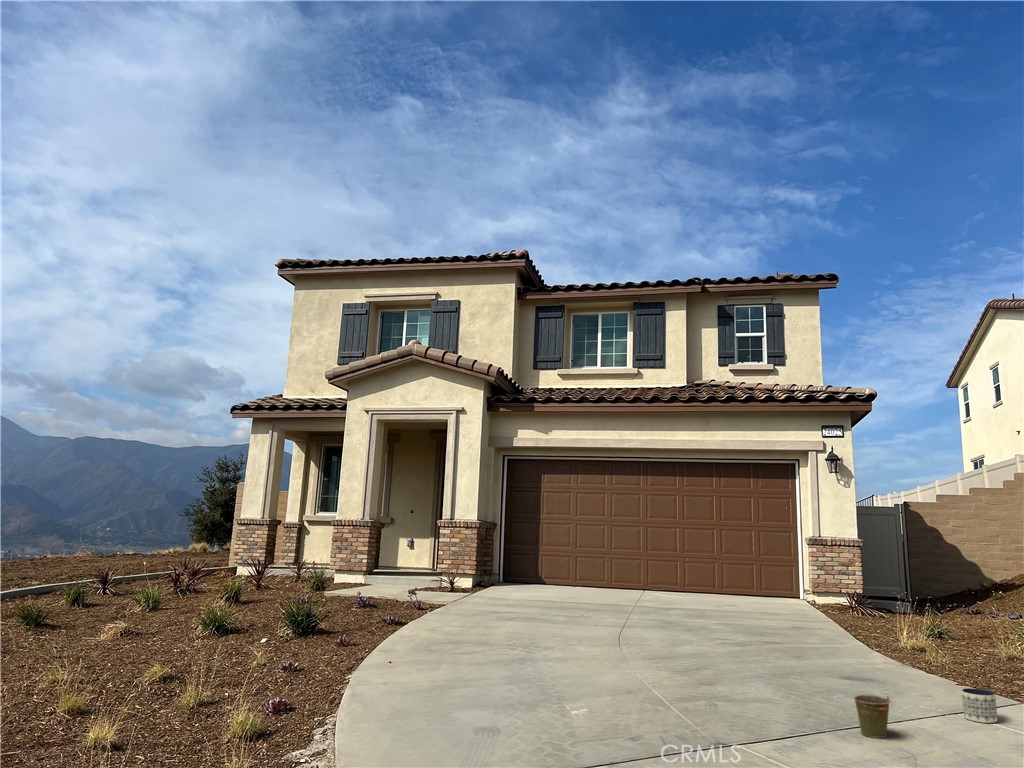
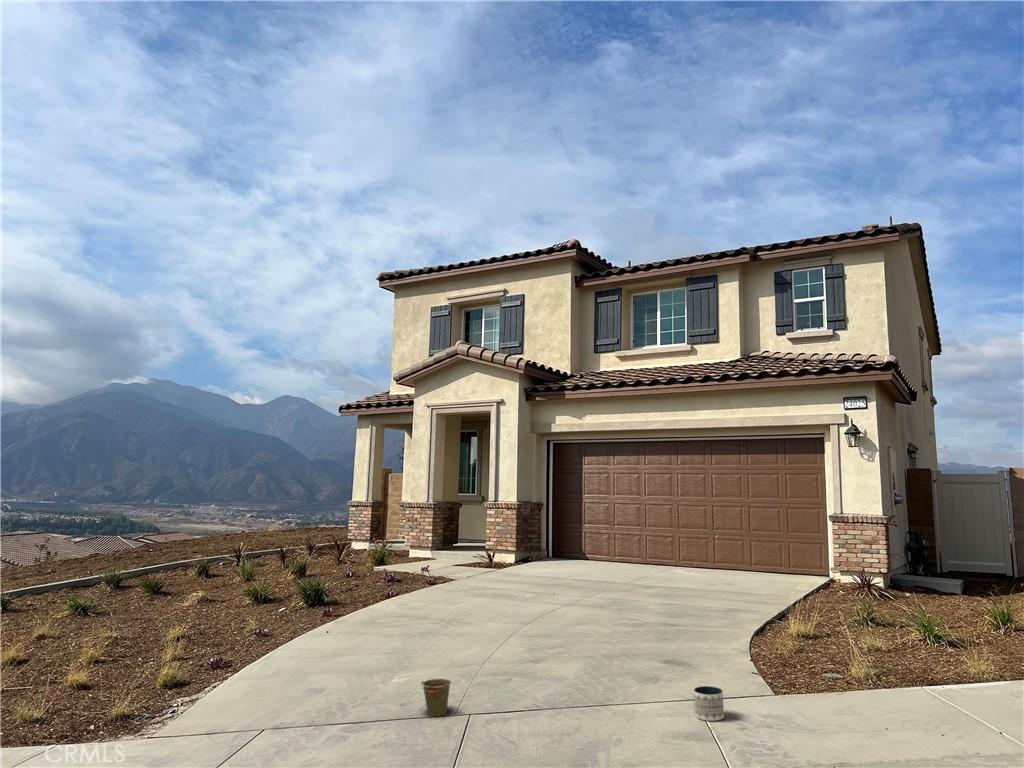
bucket: present [854,695,891,738] -> present [421,679,451,716]

